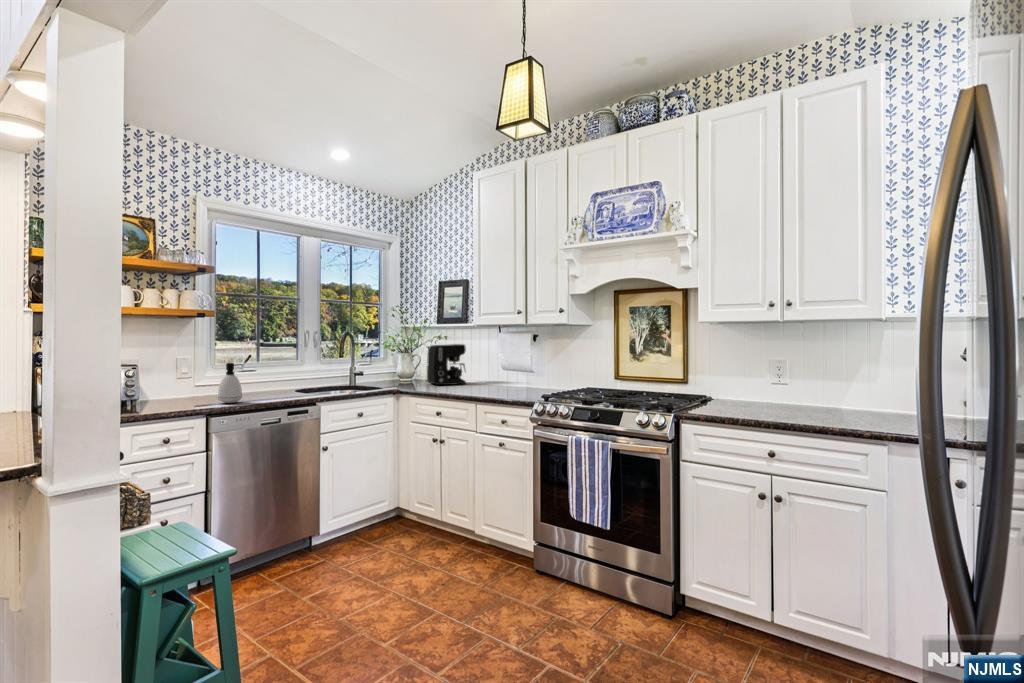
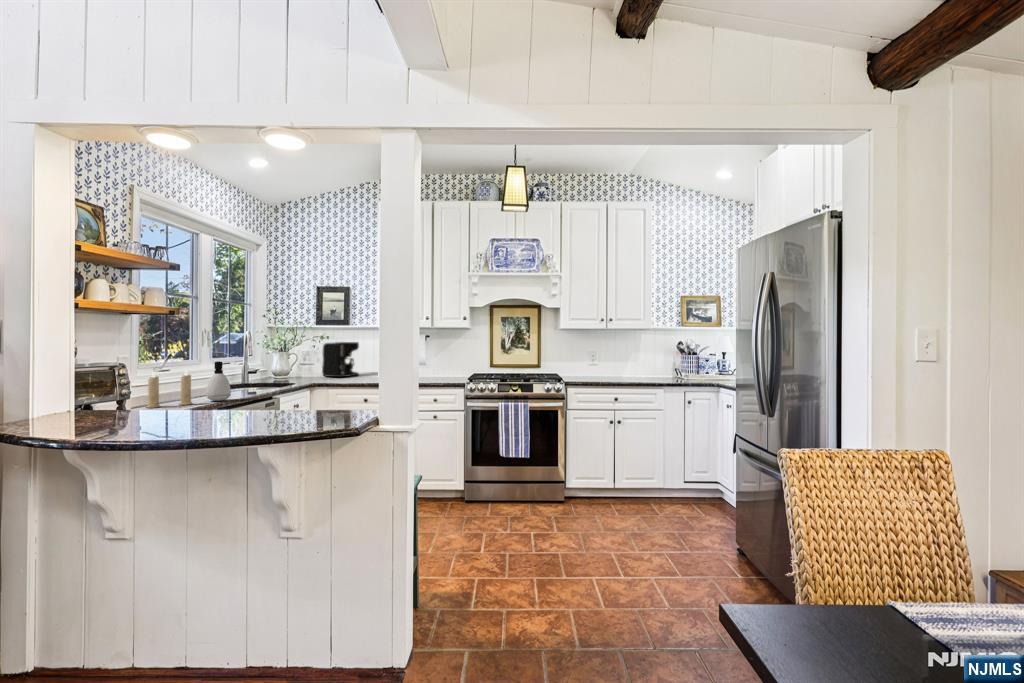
candle: none [158,369,200,405] -> present [146,371,192,408]

